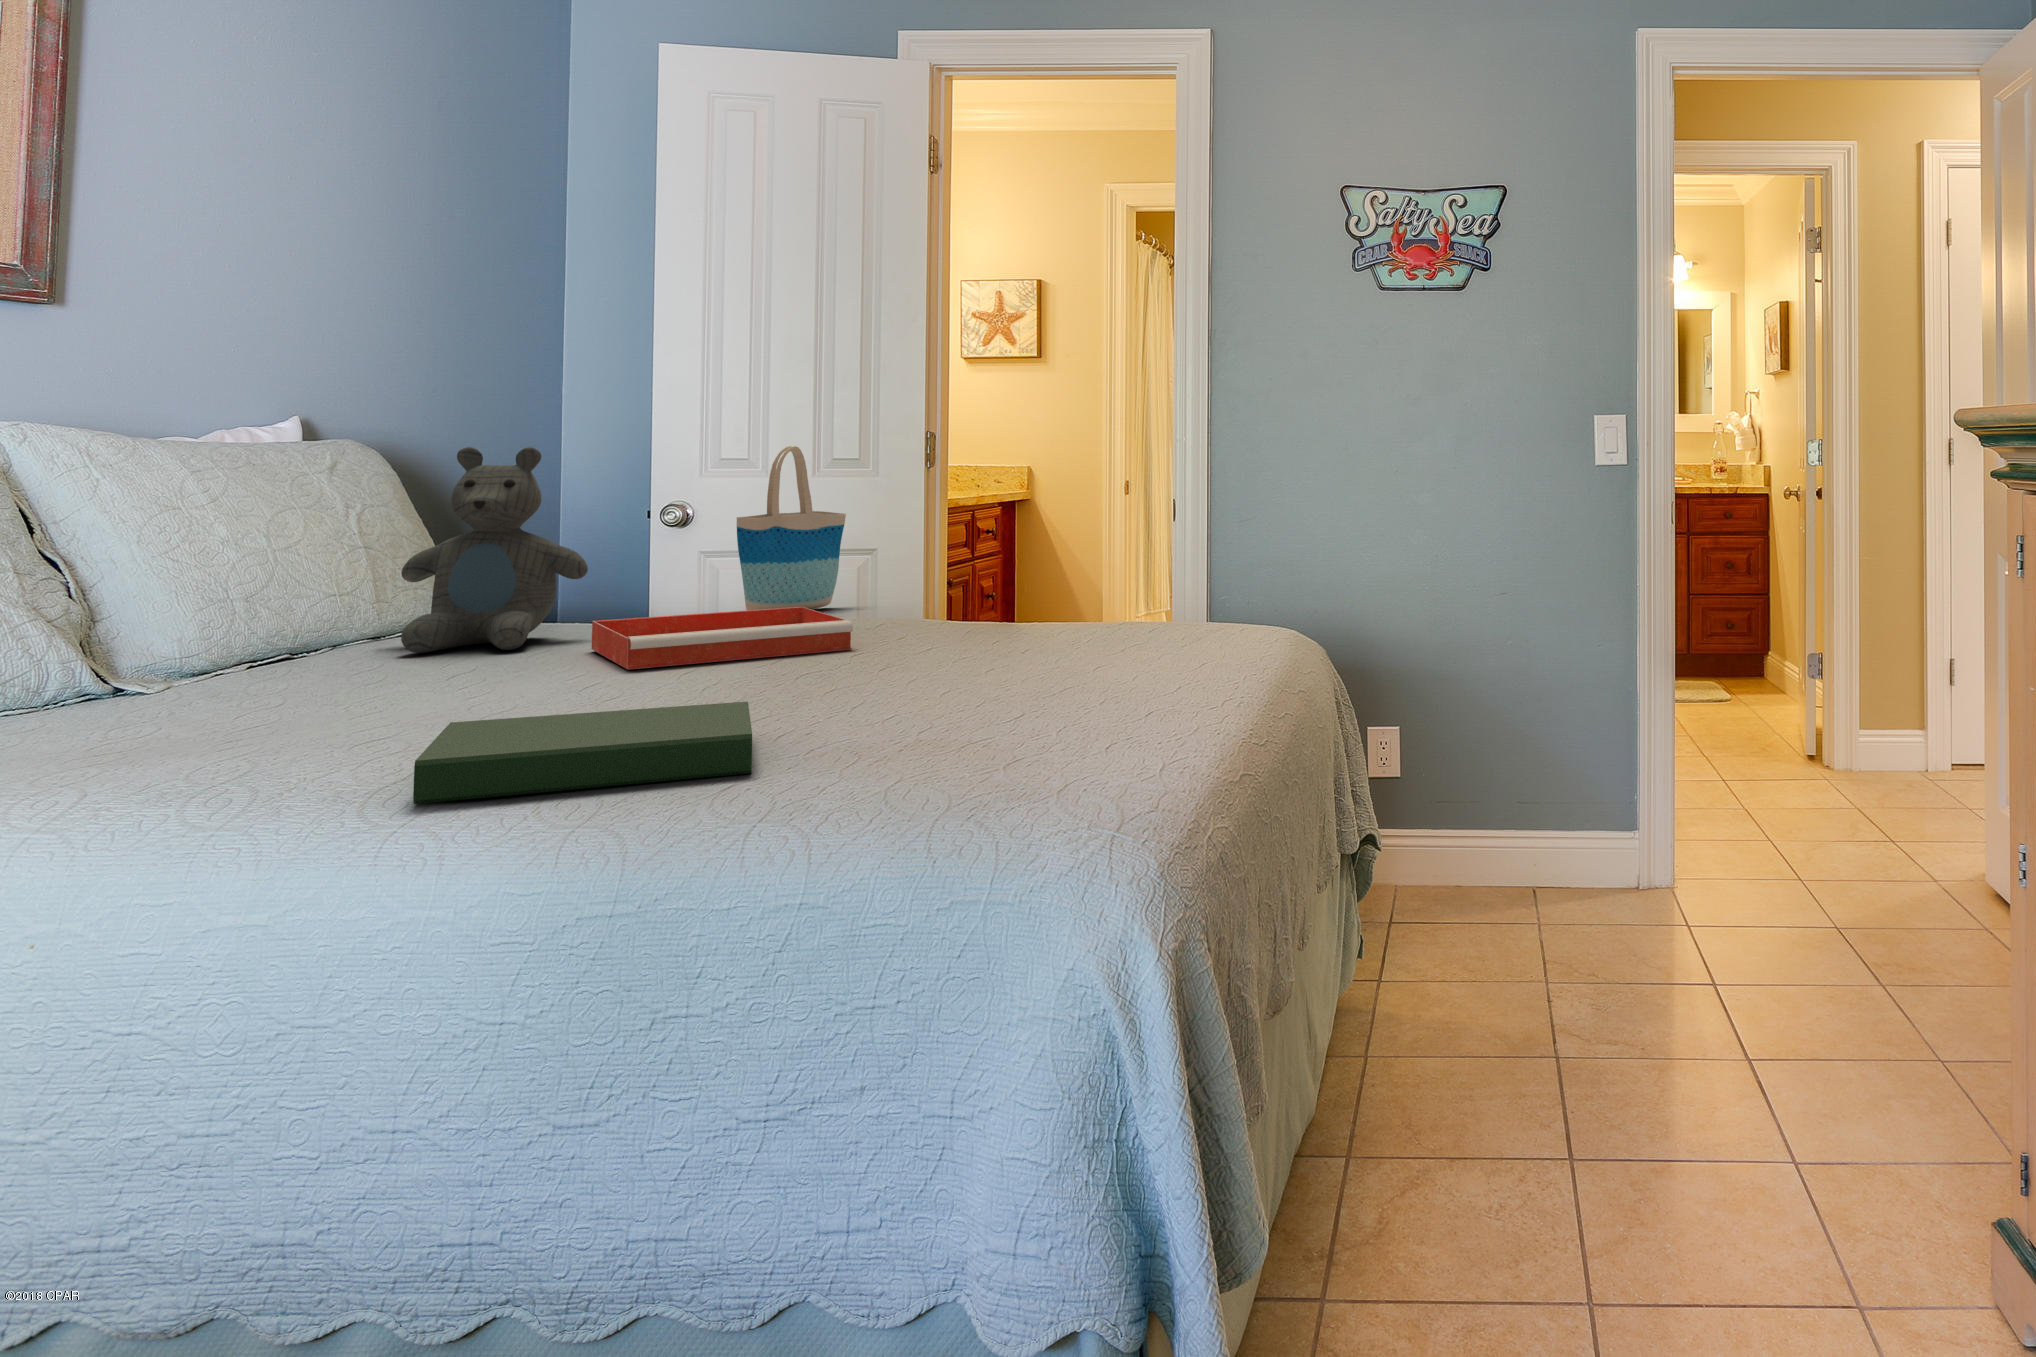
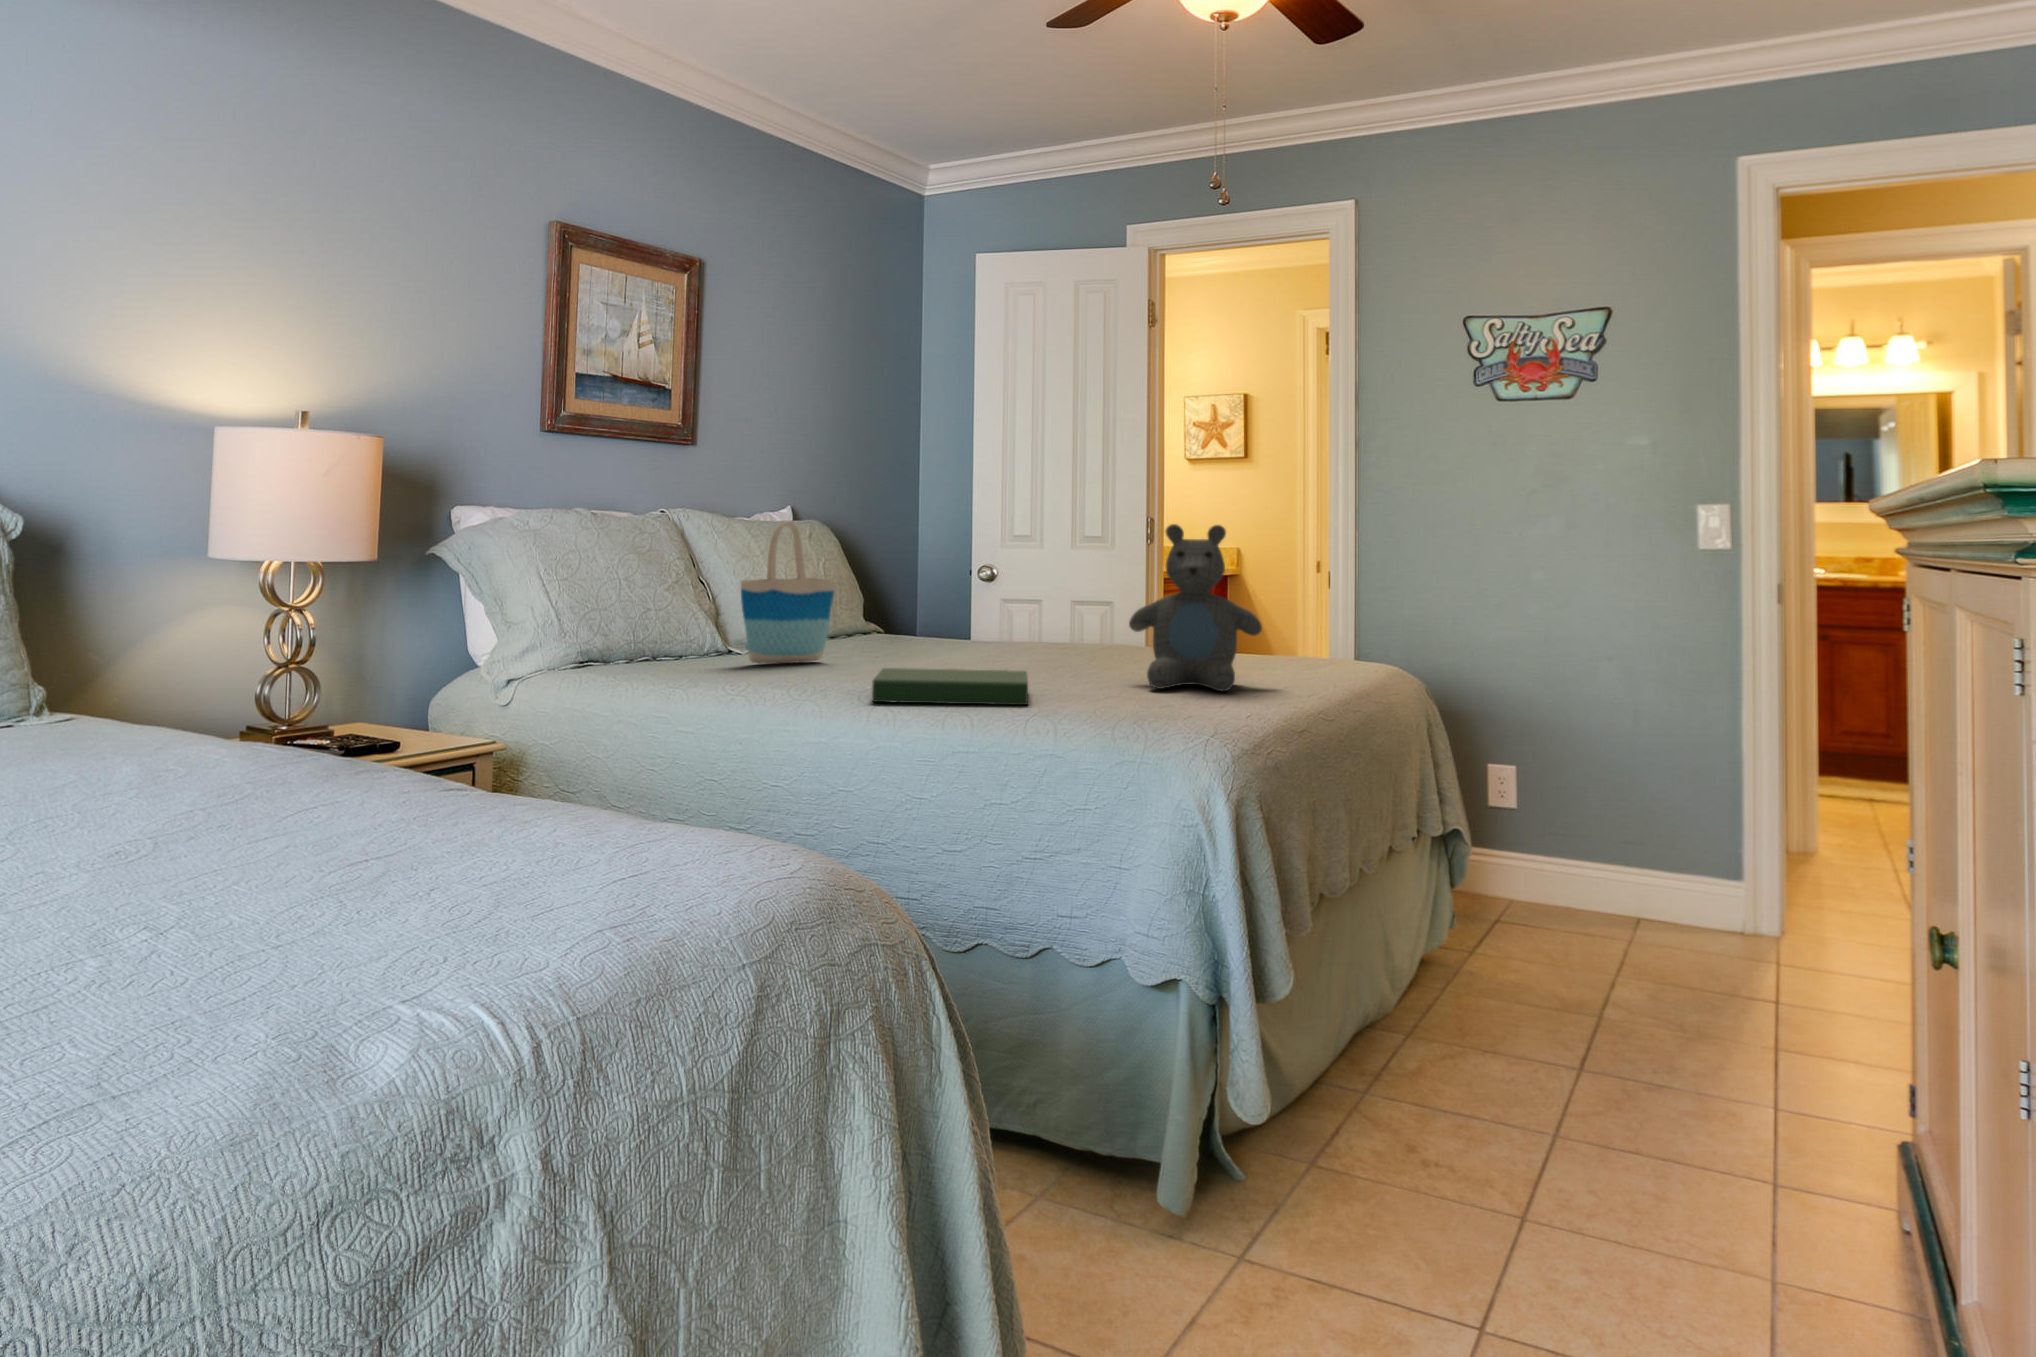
tote bag: present [737,446,846,610] -> present [741,521,836,664]
teddy bear: present [401,447,588,653] -> present [1129,524,1262,691]
tray: present [592,607,853,669] -> none [942,632,1091,660]

